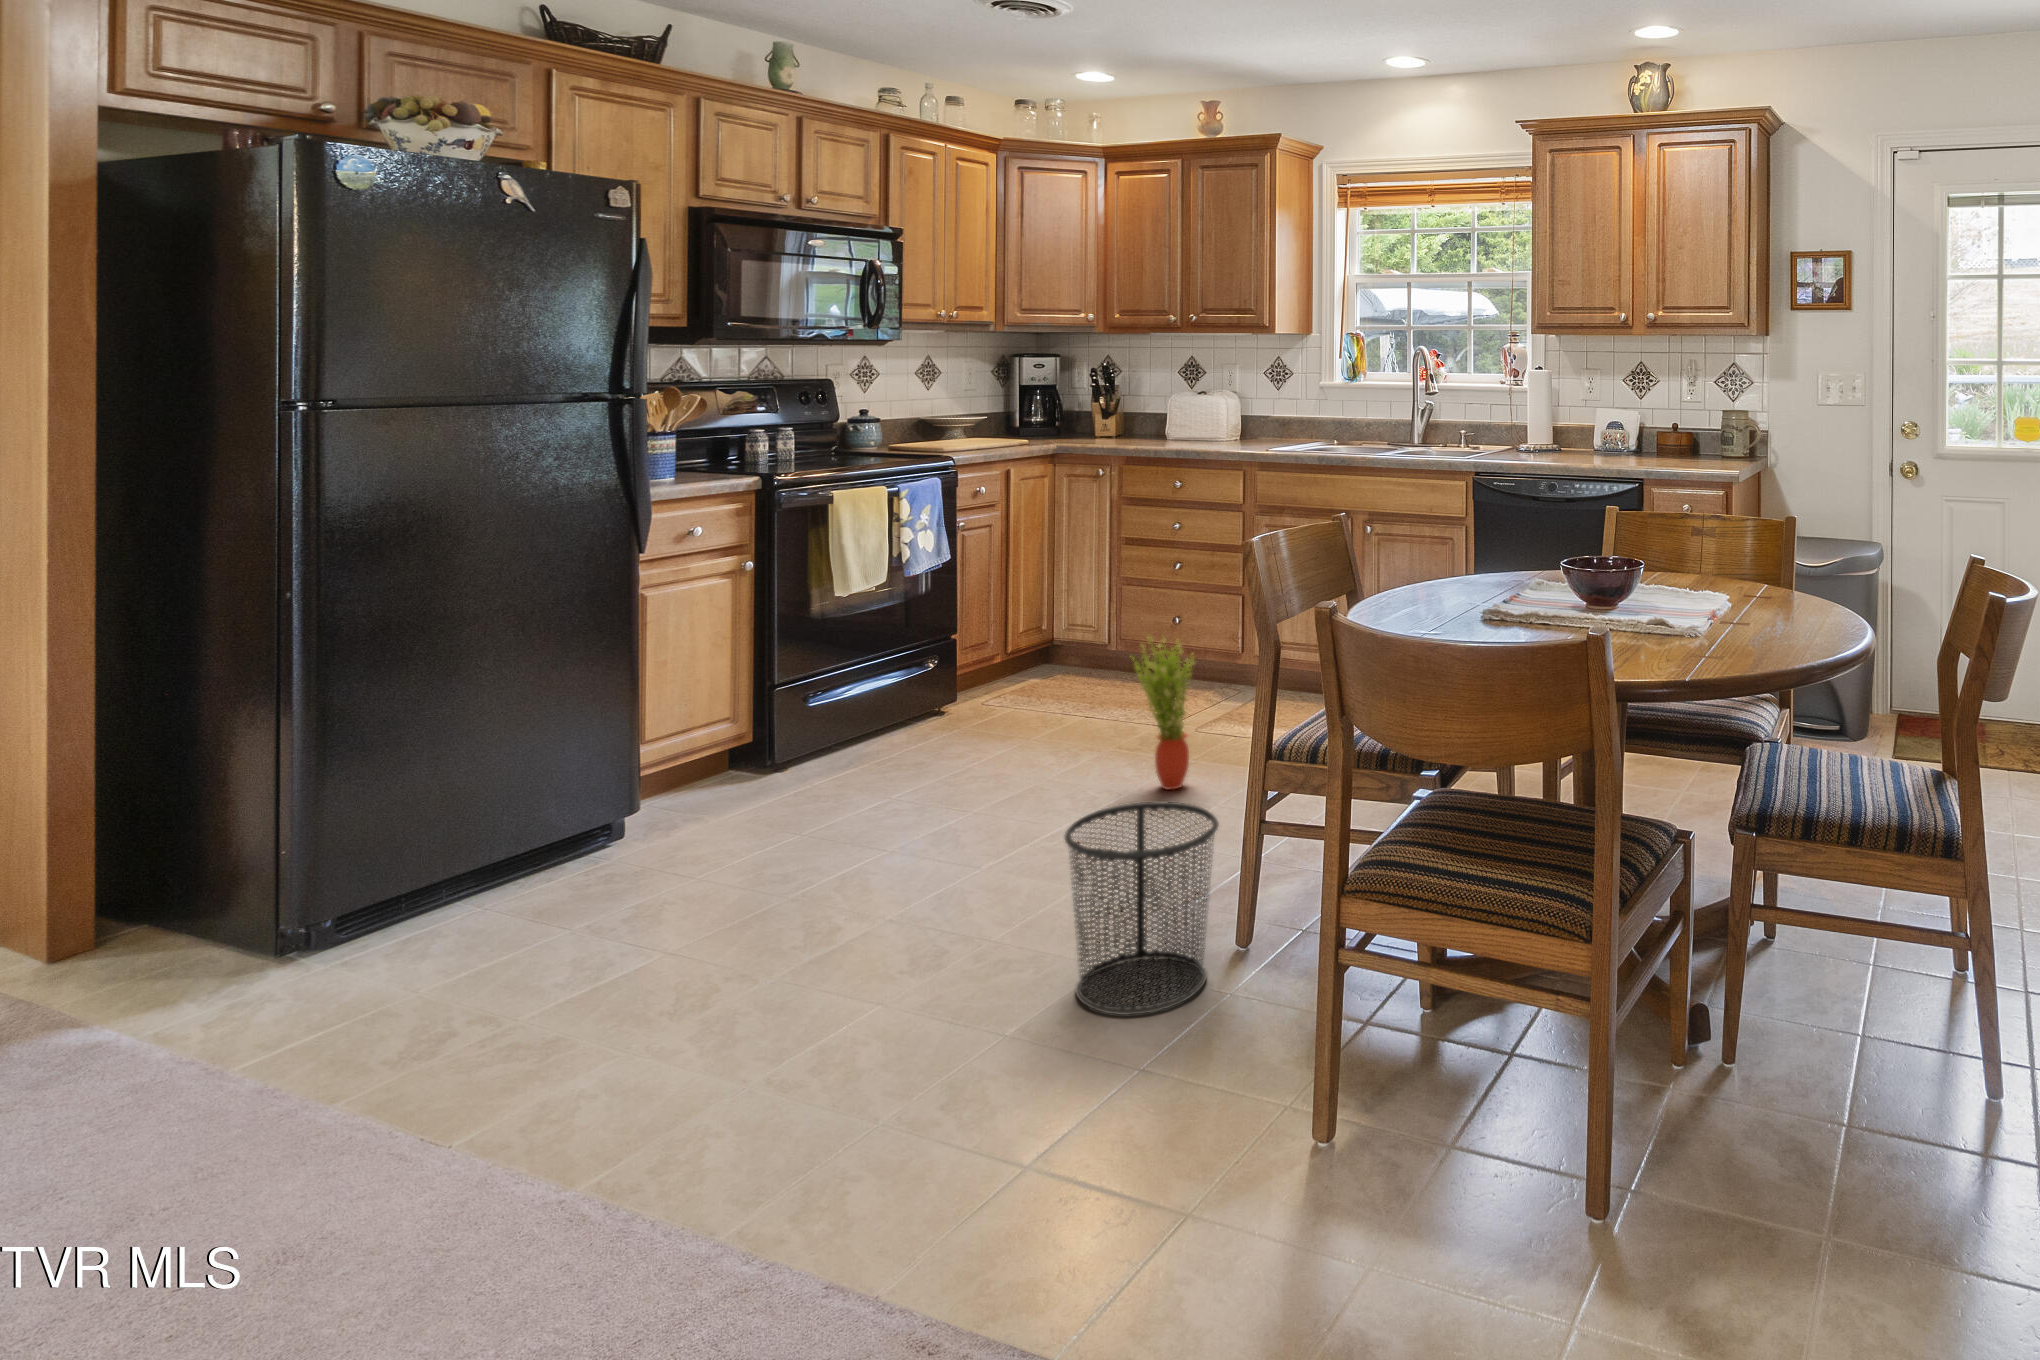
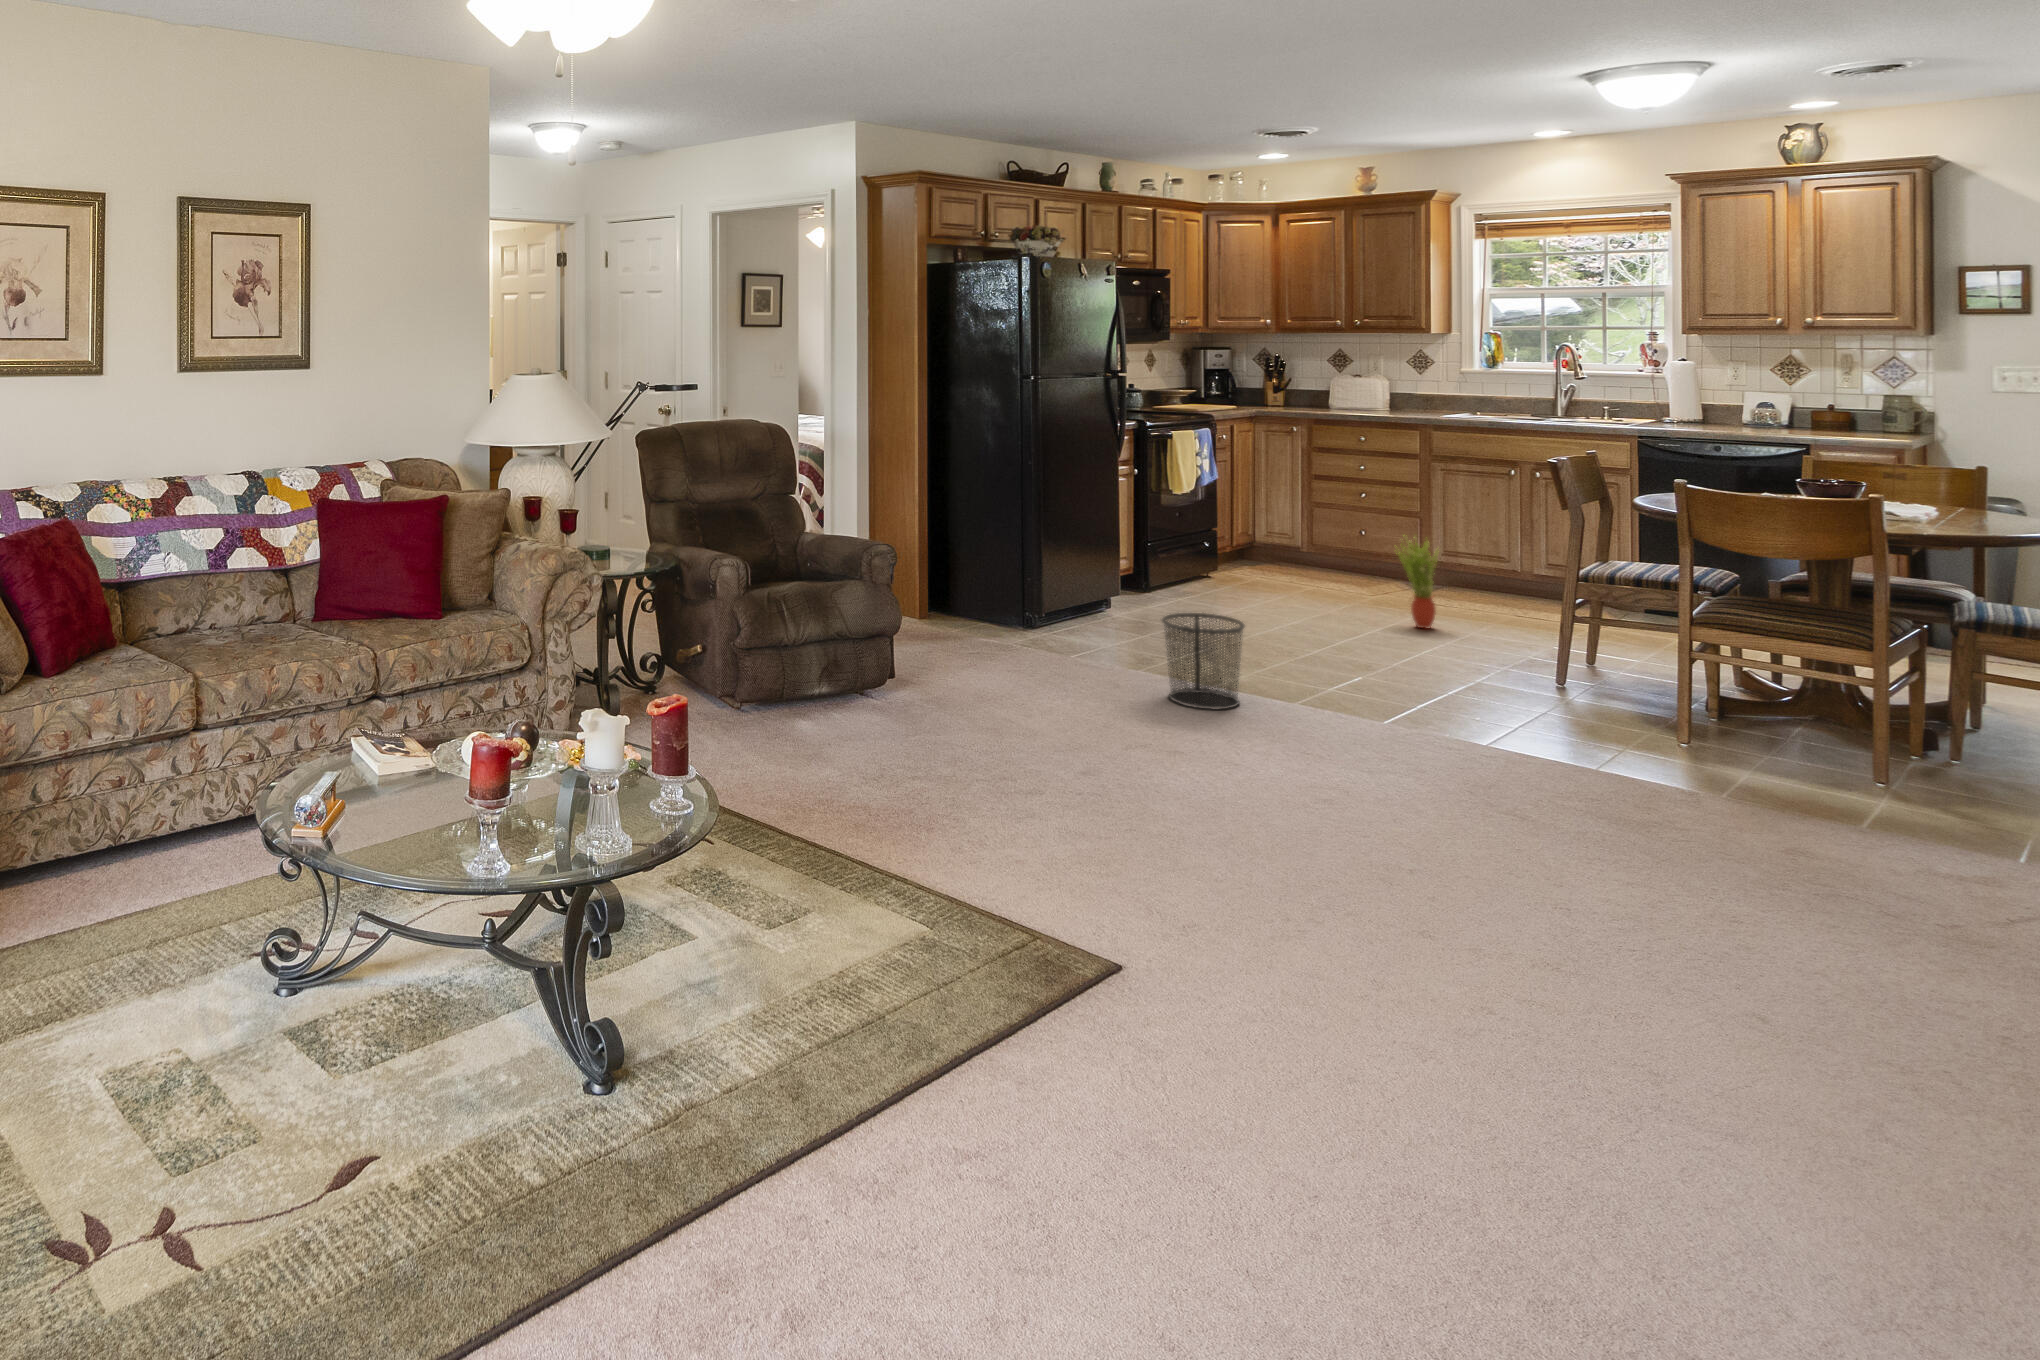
waste bin: present [1064,802,1218,1015] -> present [1162,613,1245,710]

